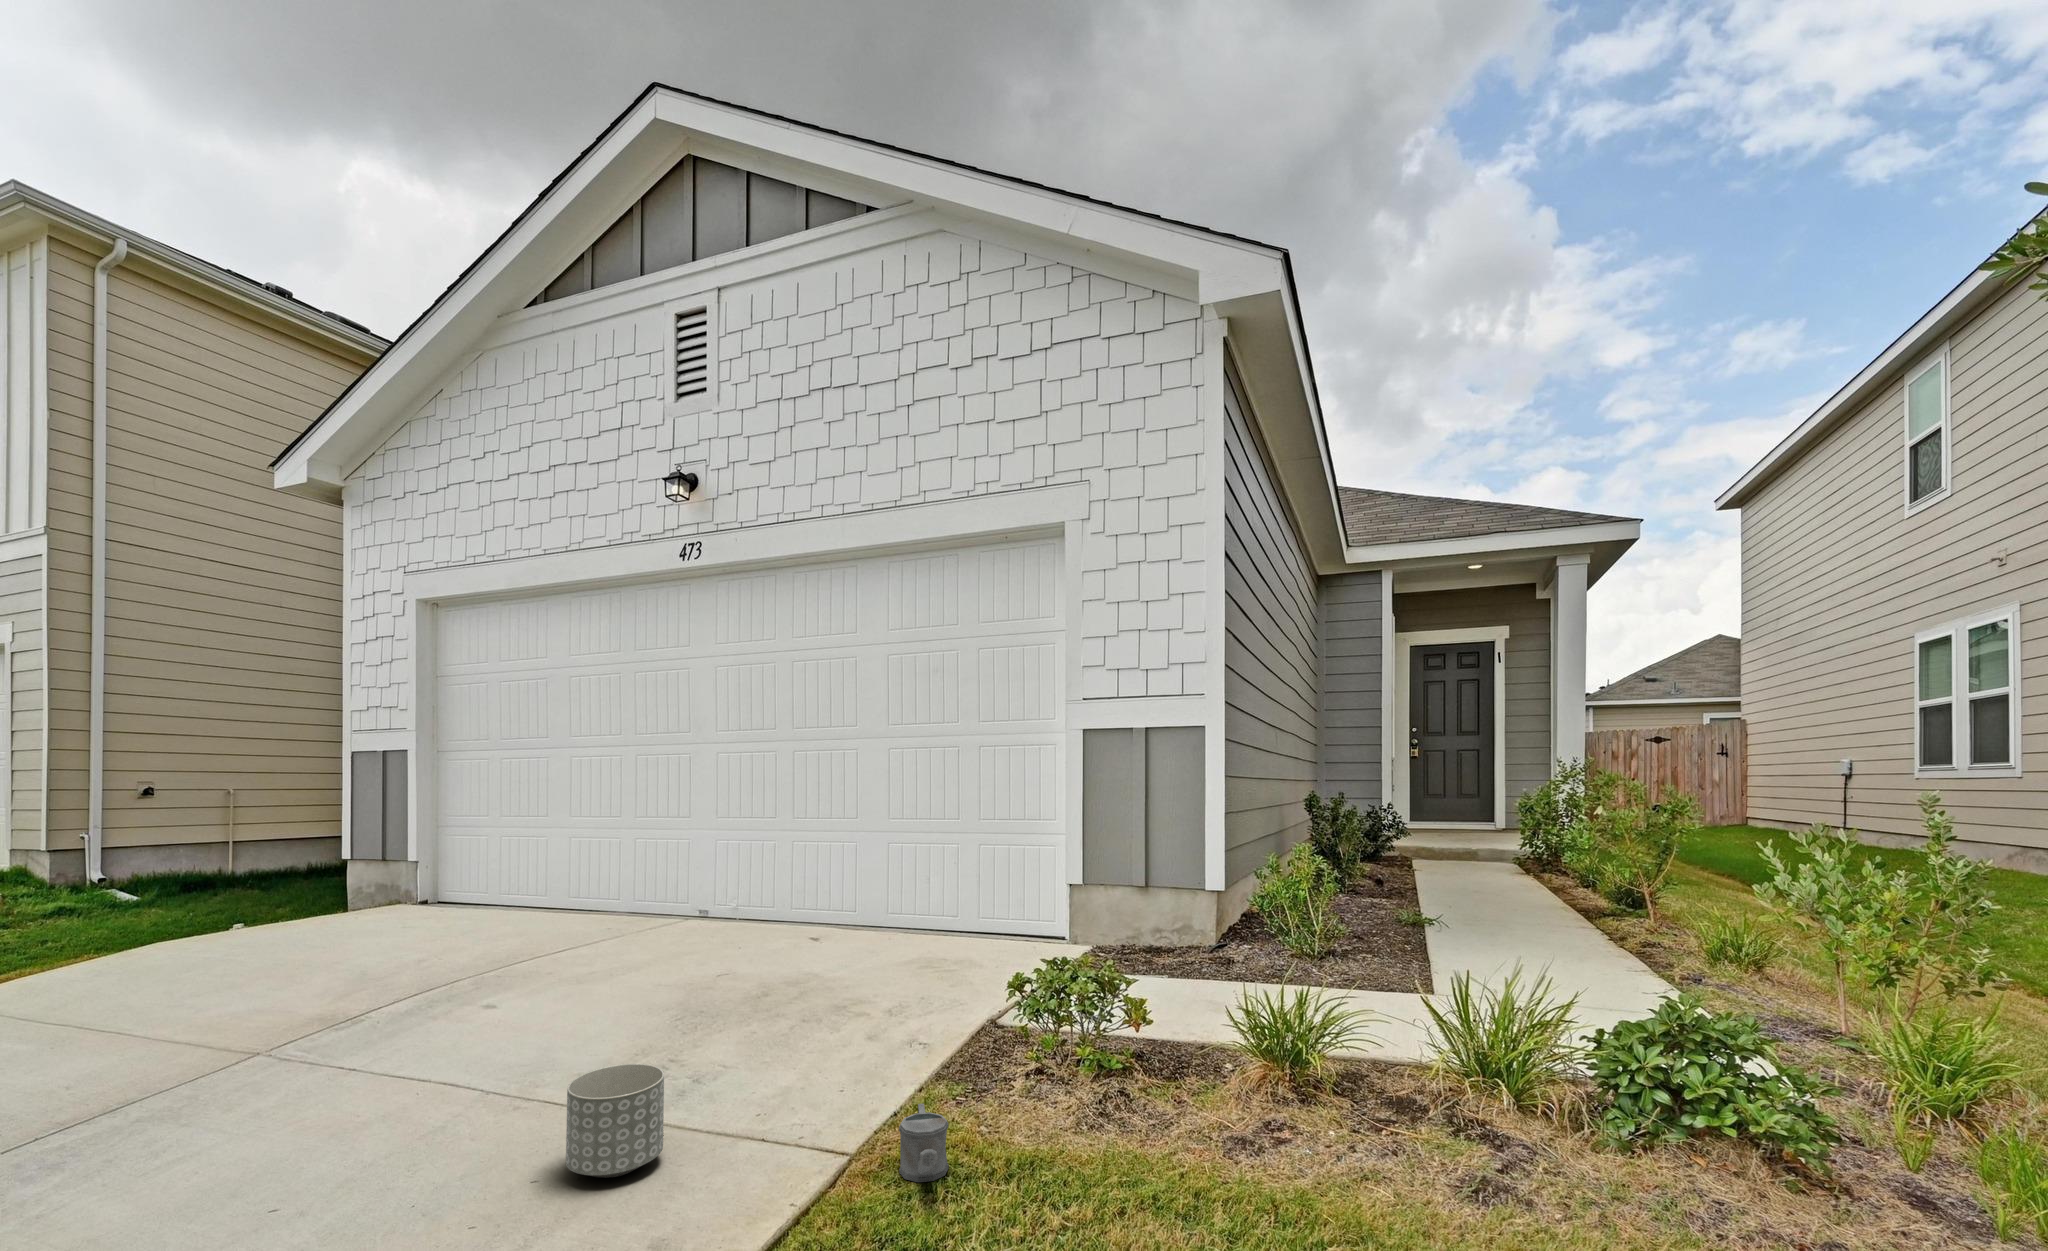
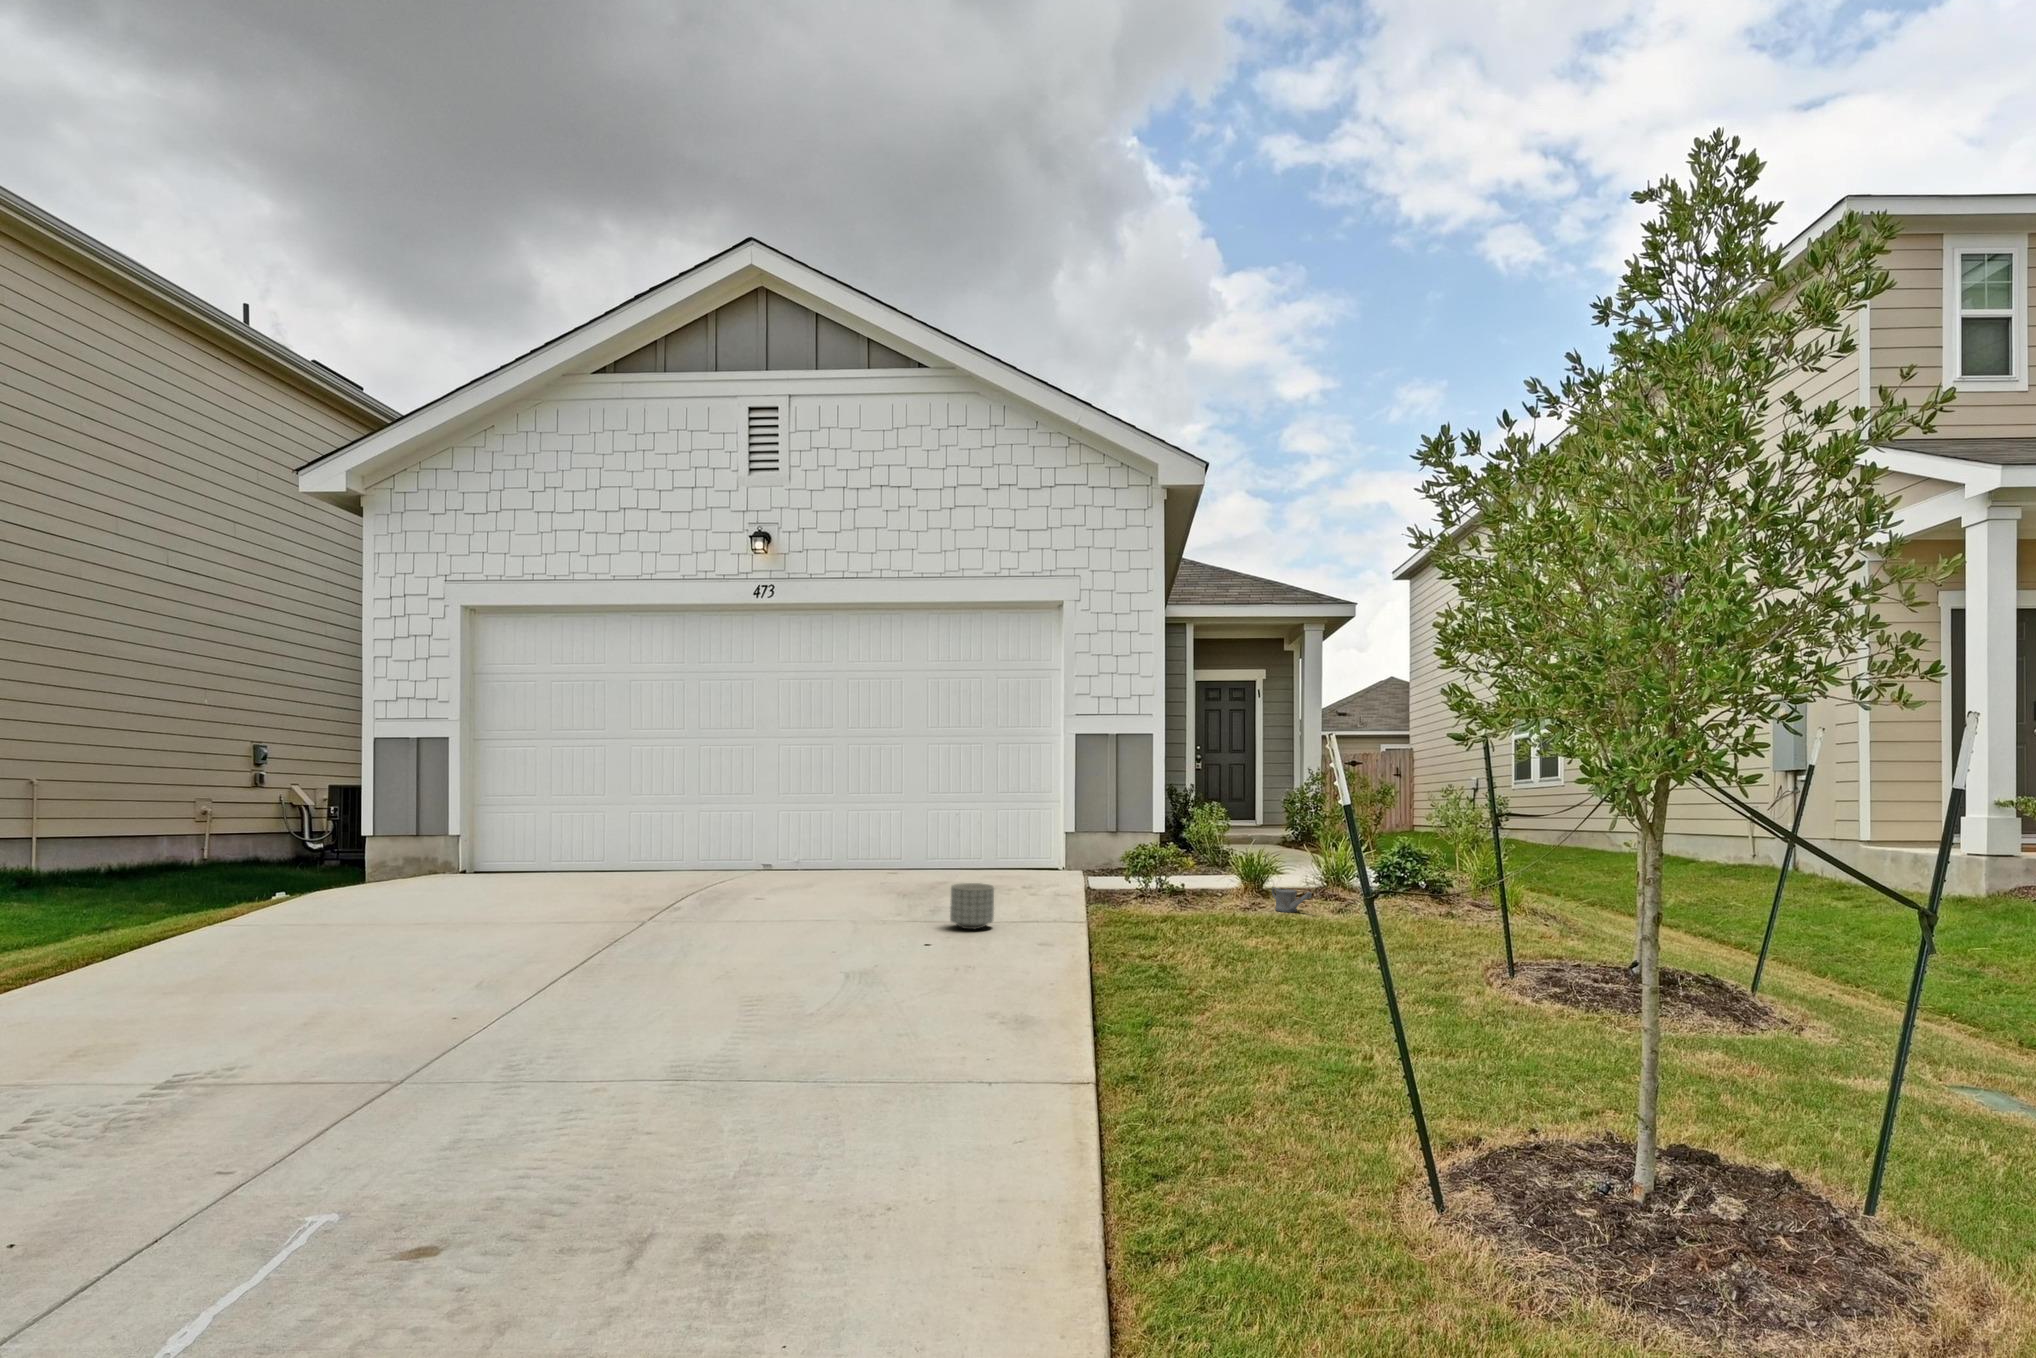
watering can: present [899,1104,949,1182] -> present [1272,888,1311,912]

